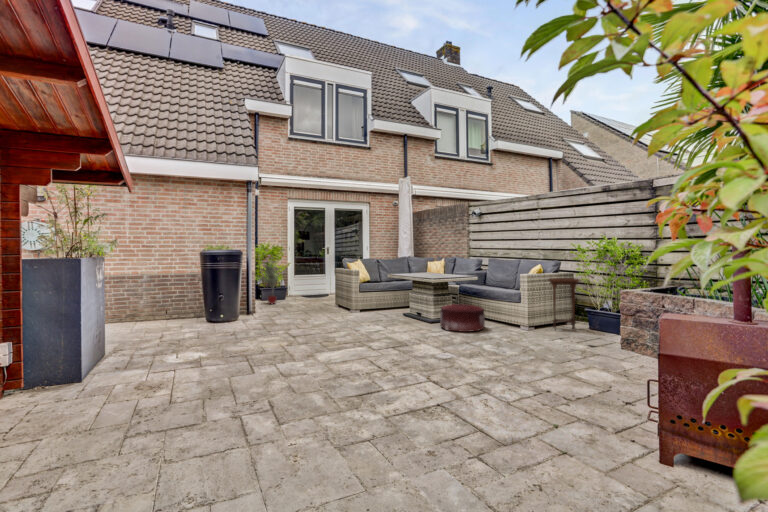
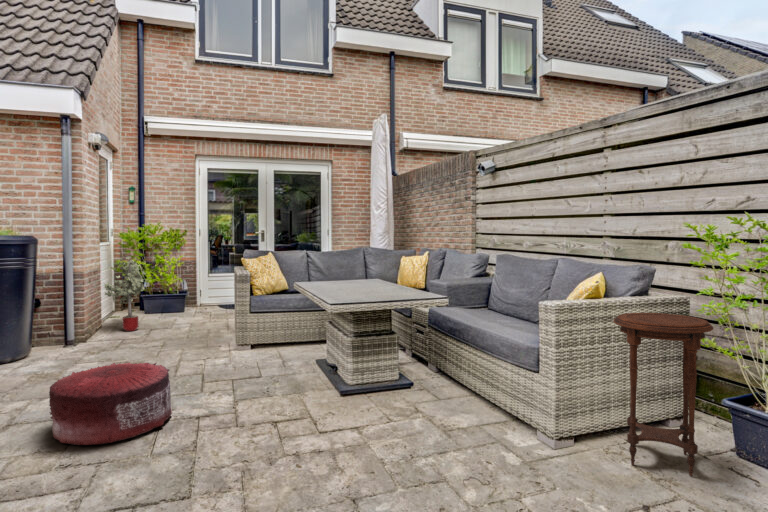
pouf: present [440,304,485,332] -> present [49,363,172,445]

